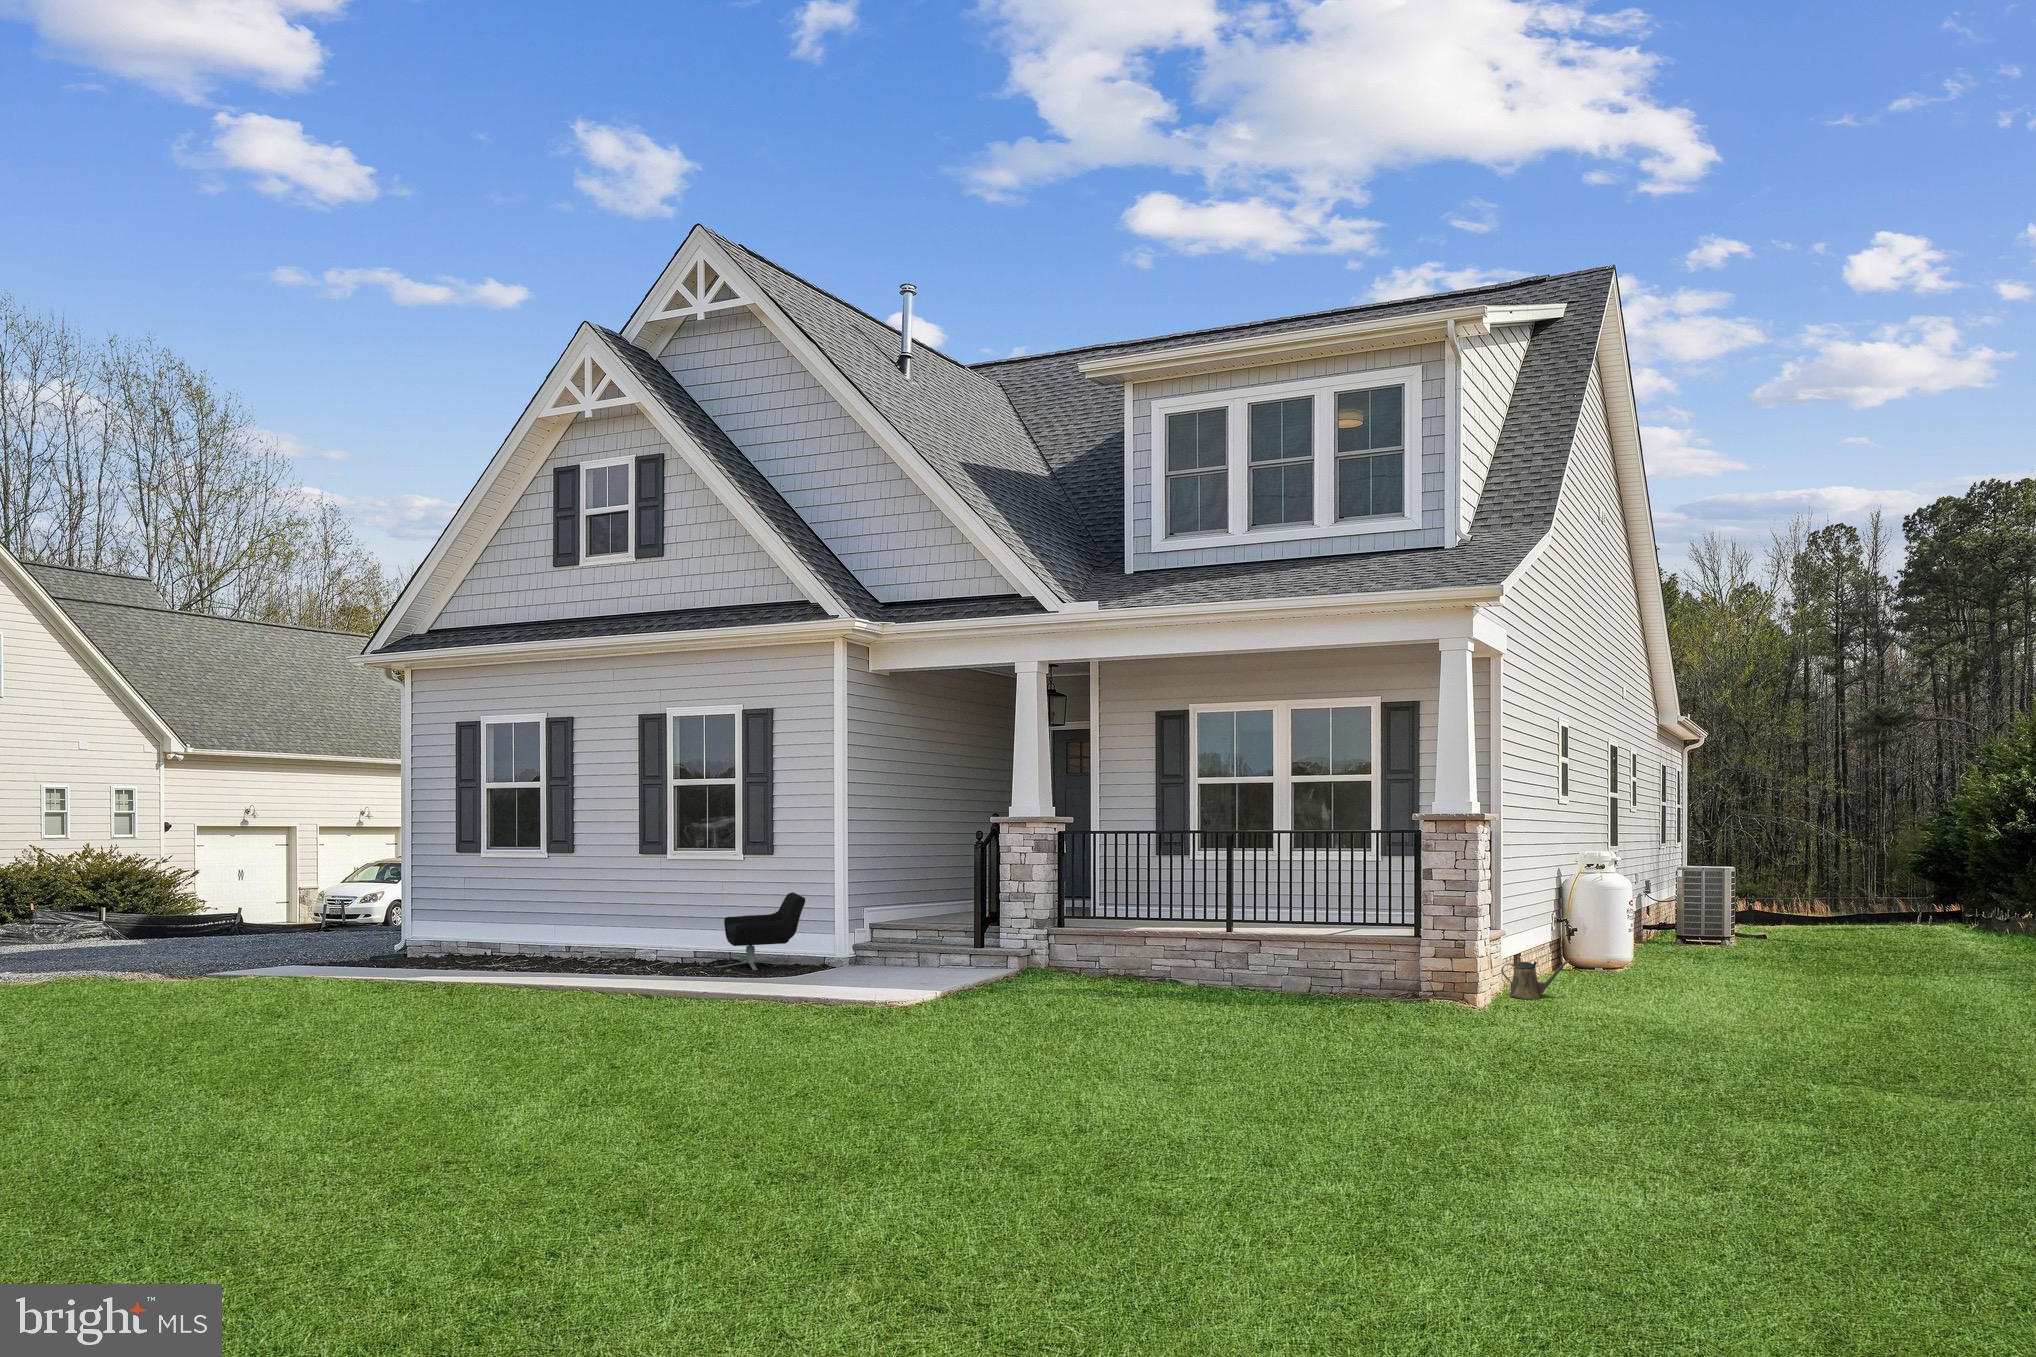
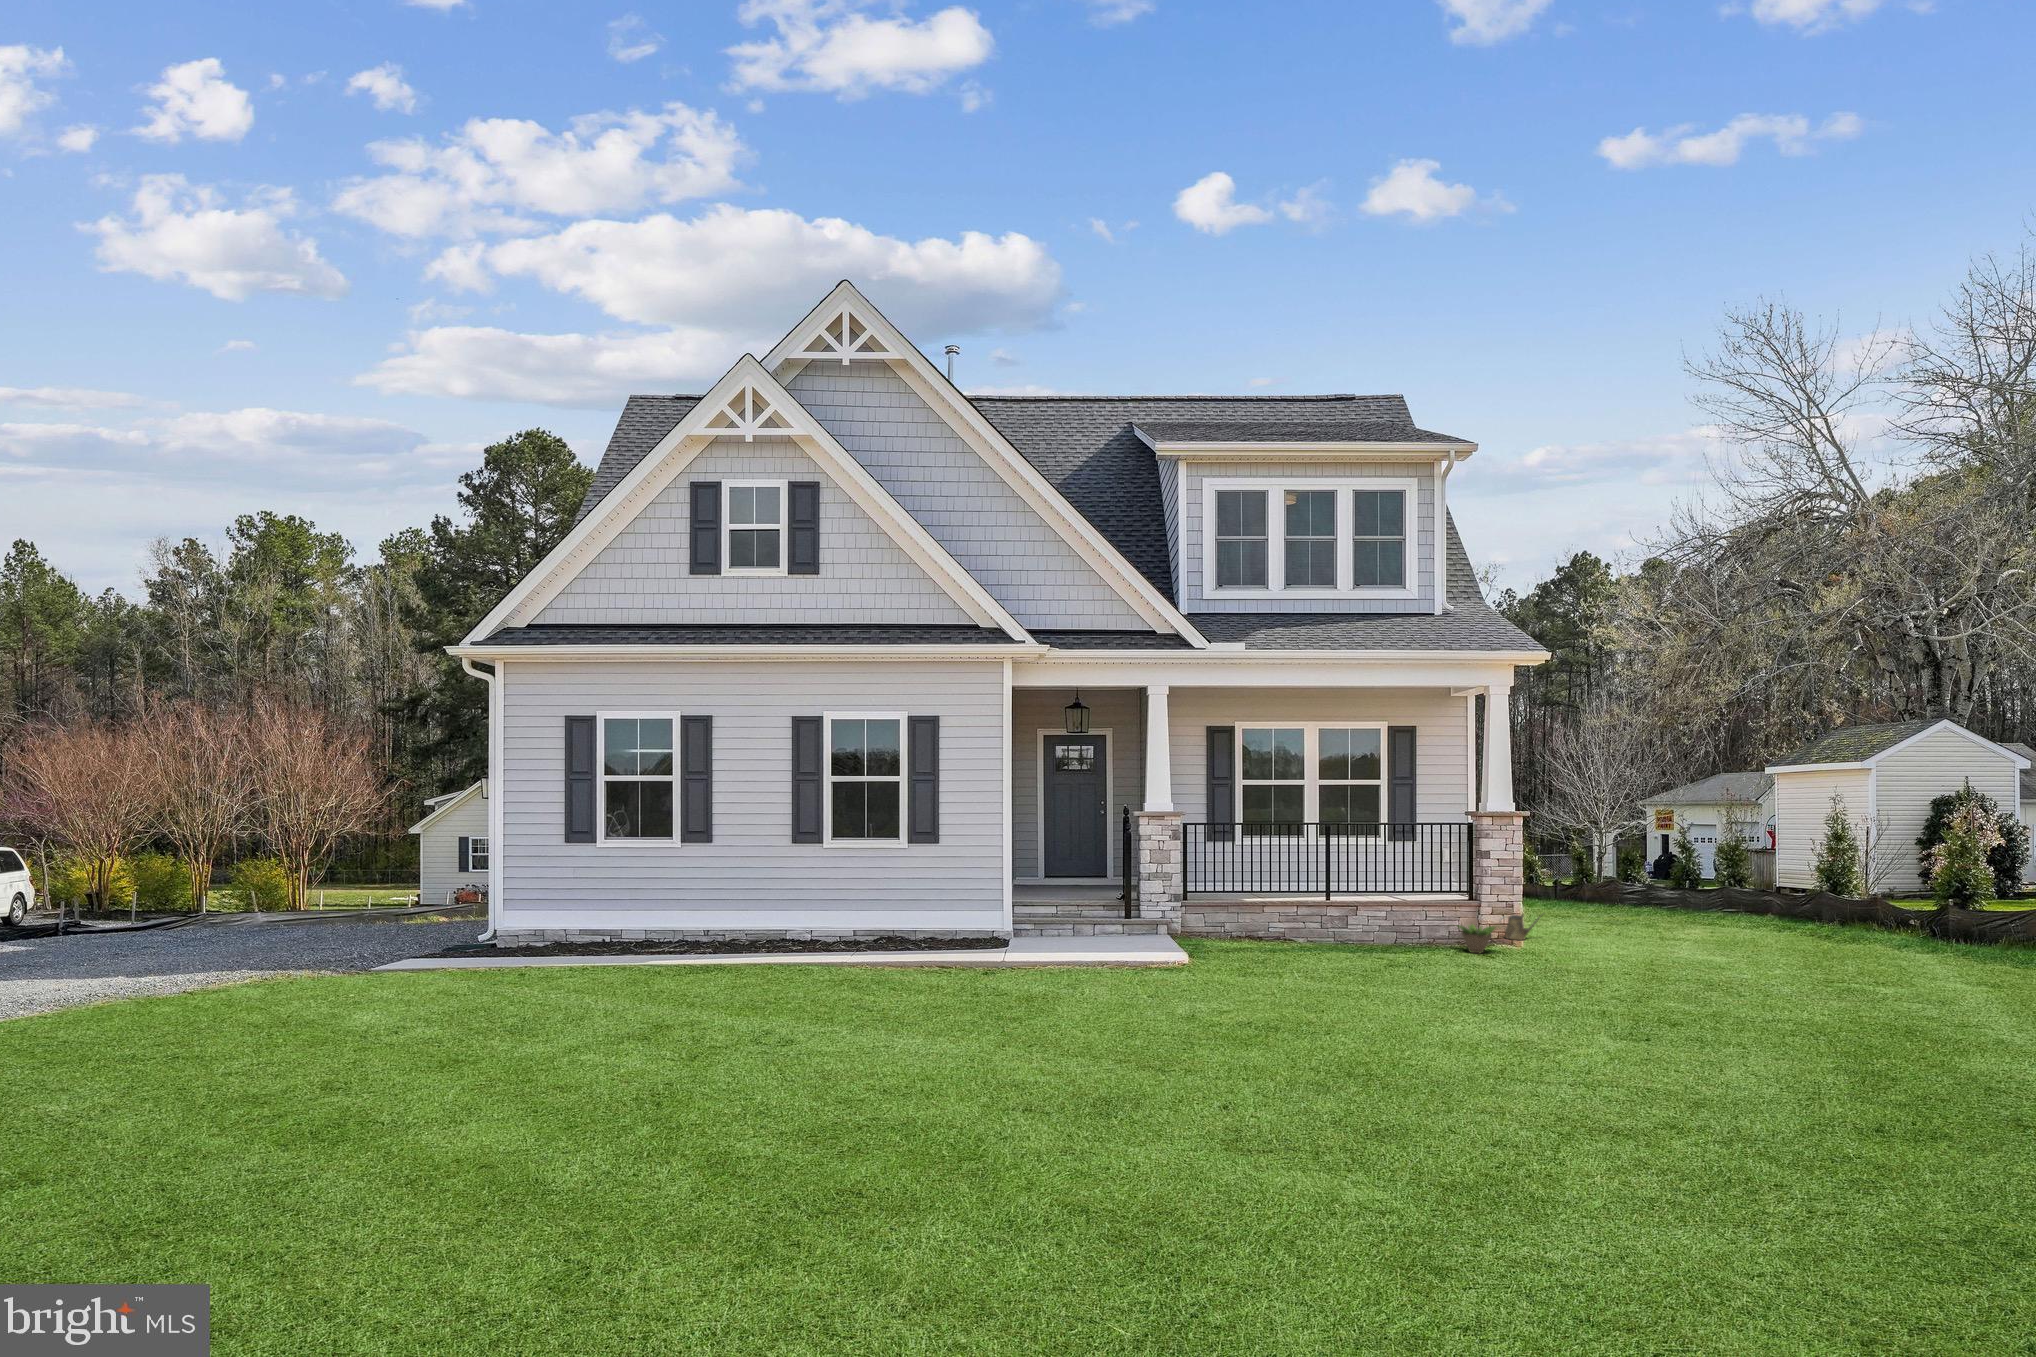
lounge chair: present [715,892,805,970] -> none [903,875,984,944]
decorative plant: none [1363,967,1438,1010] -> present [1458,925,1496,953]

